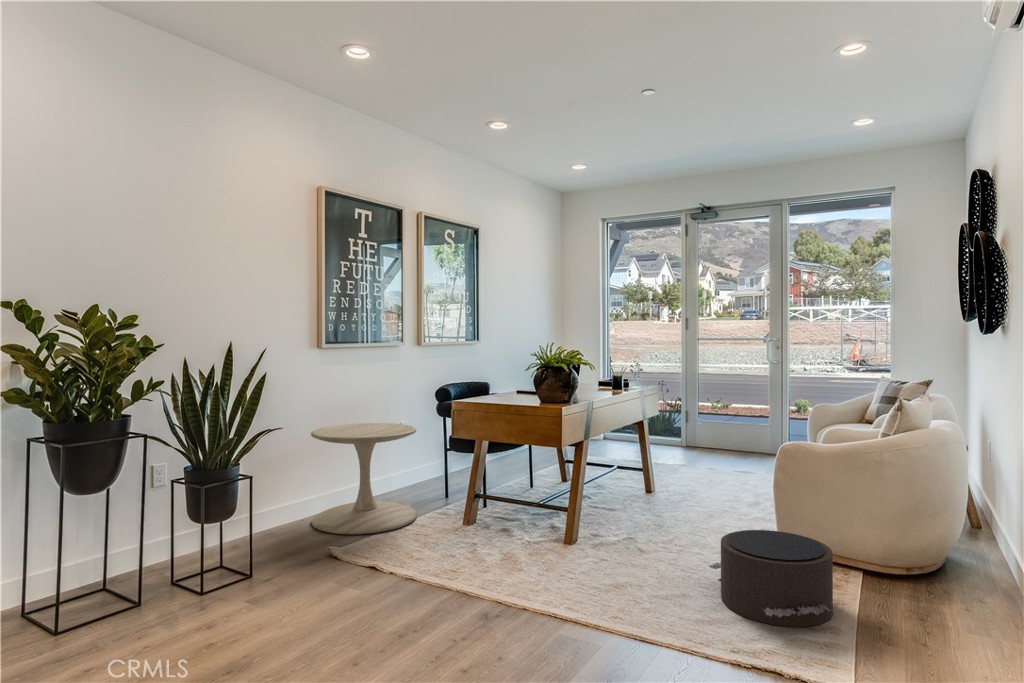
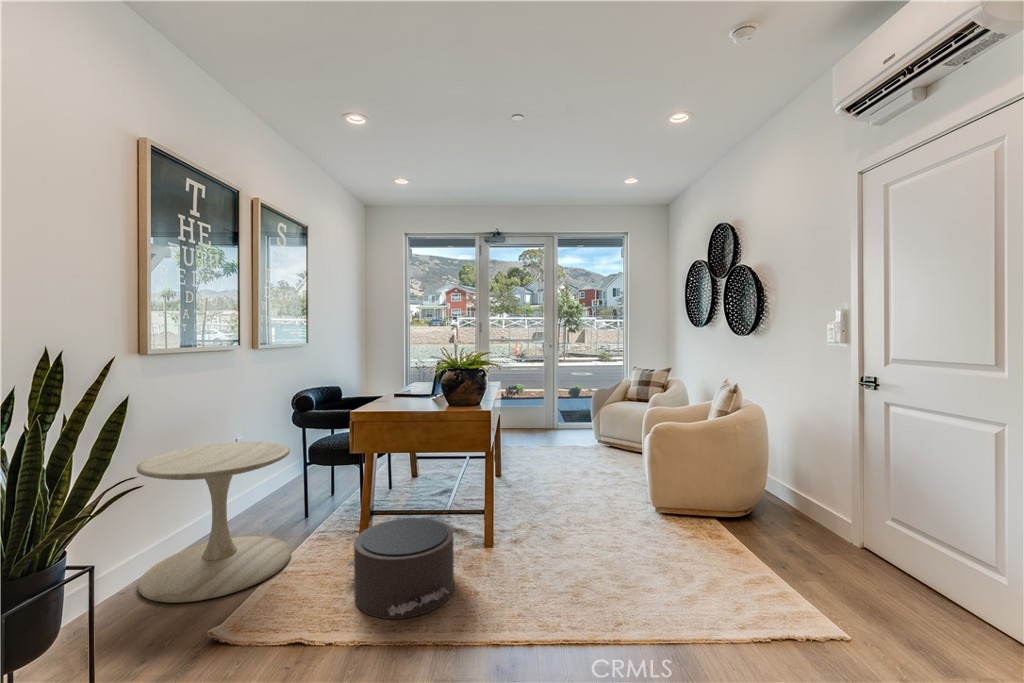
pouf: present [709,530,833,627] -> present [347,518,454,619]

